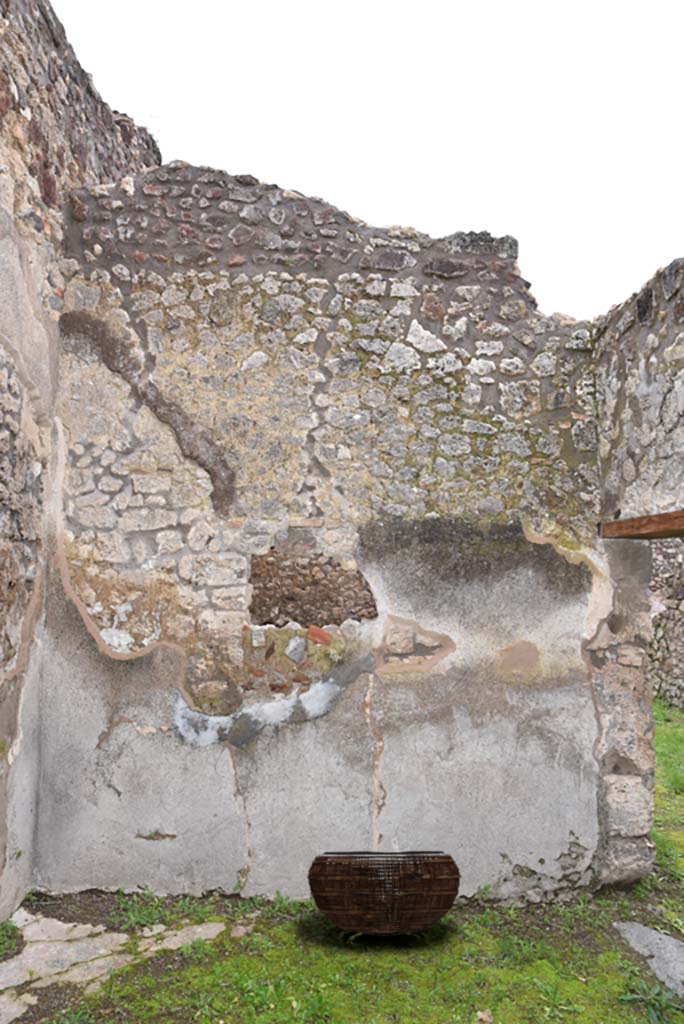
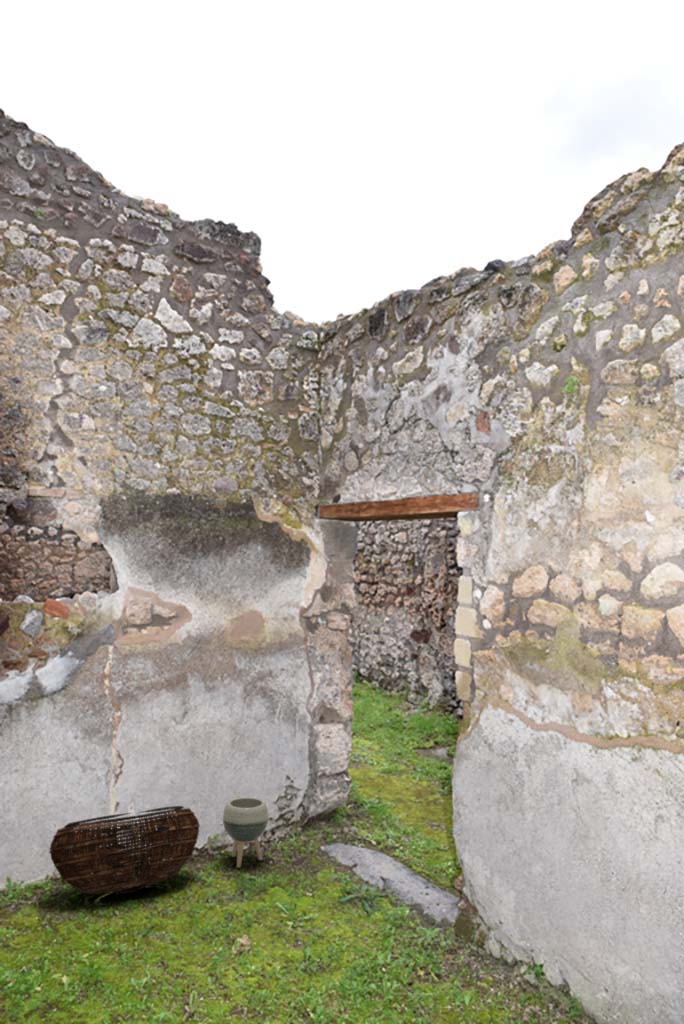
planter: none [493,849,545,930] -> present [223,797,269,867]

